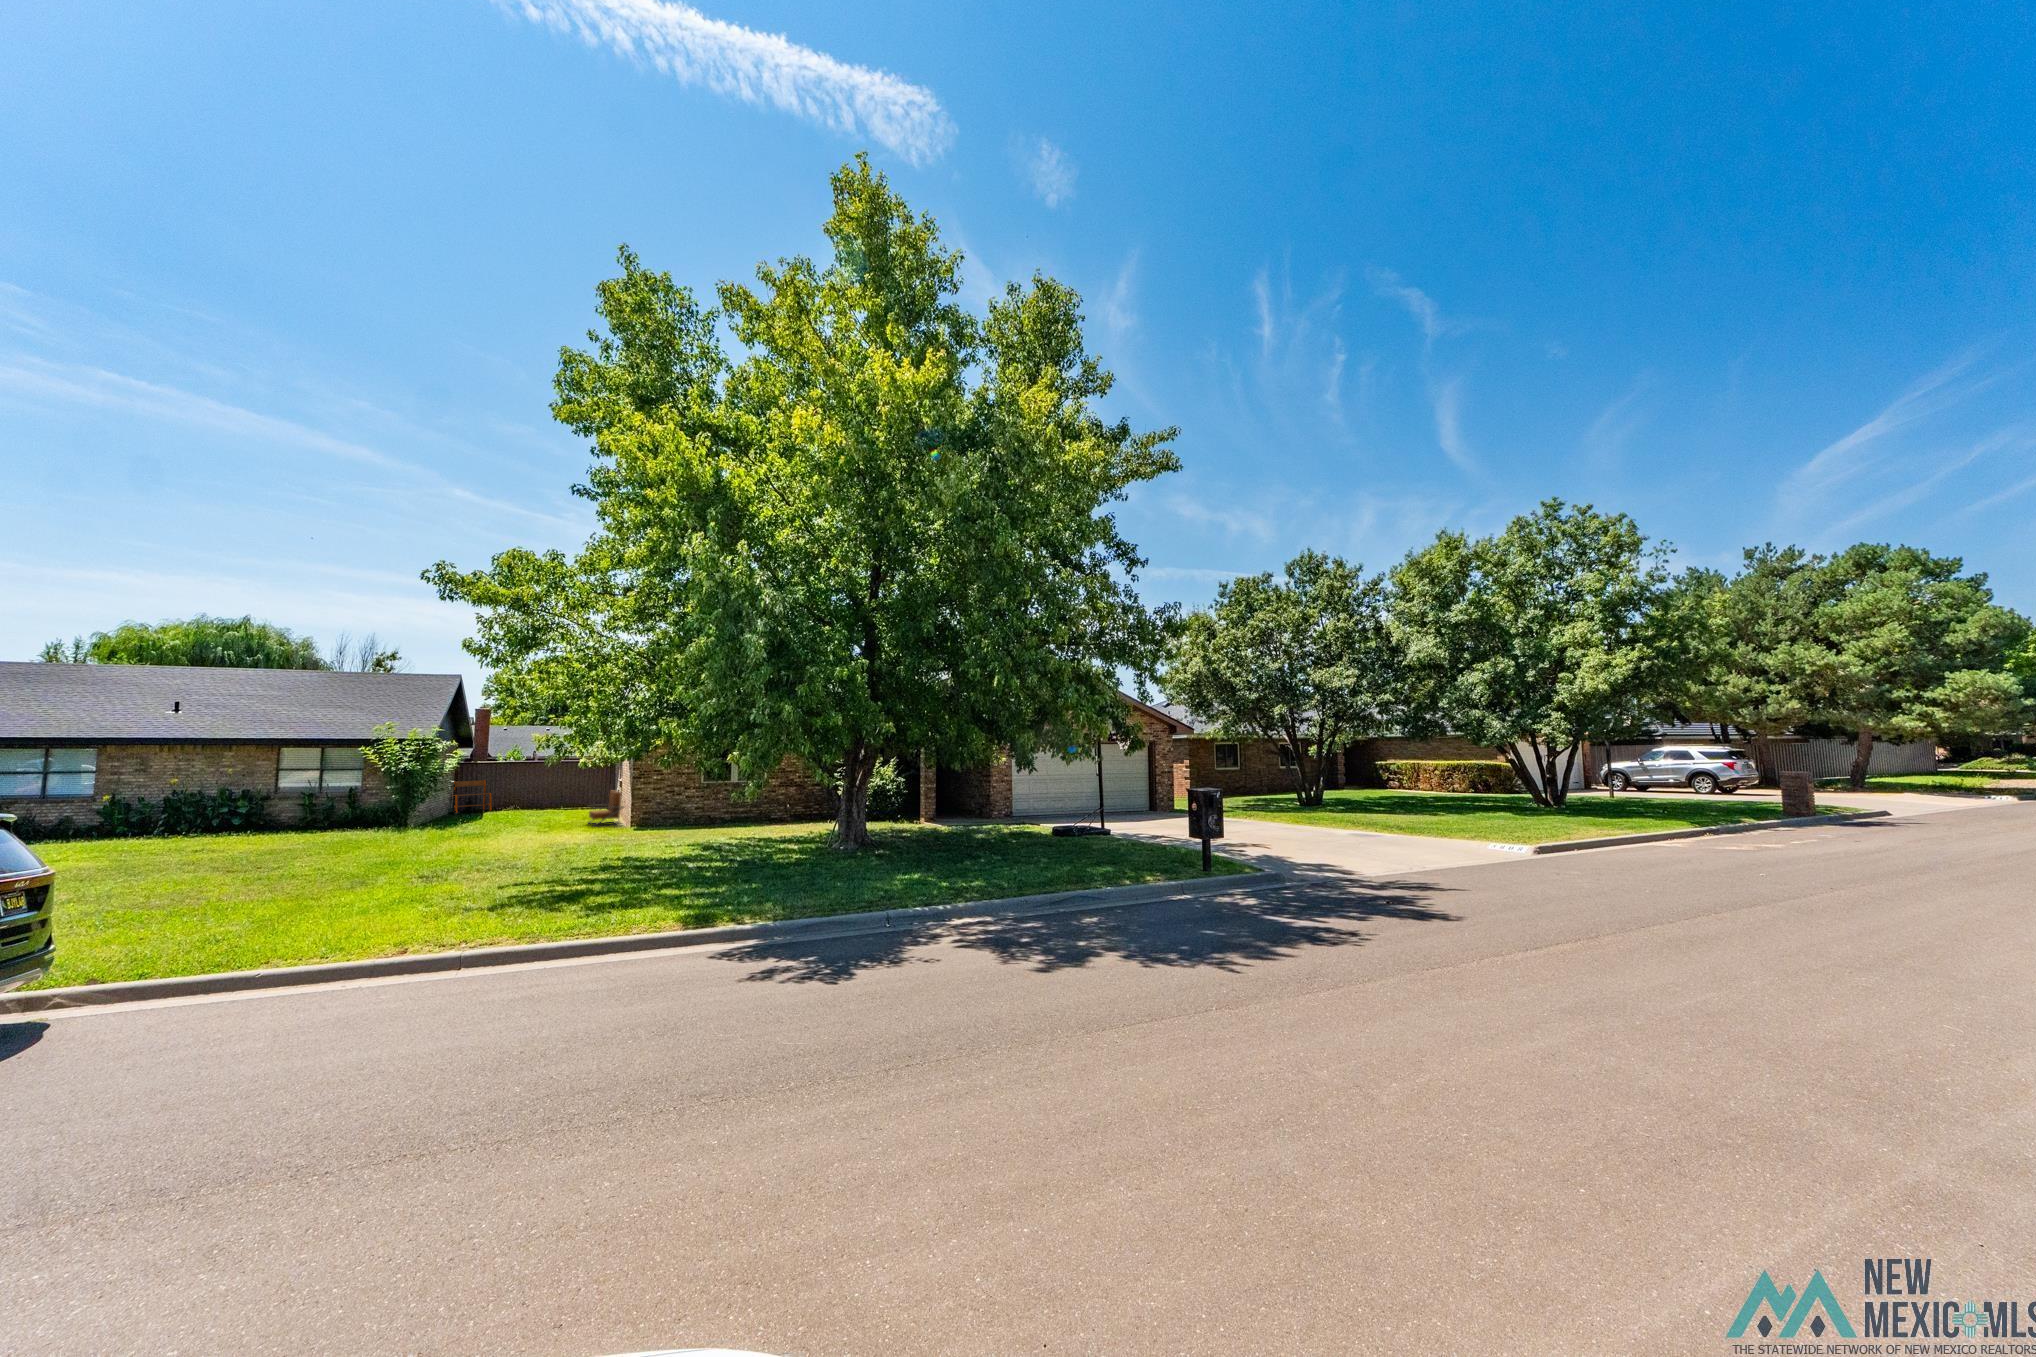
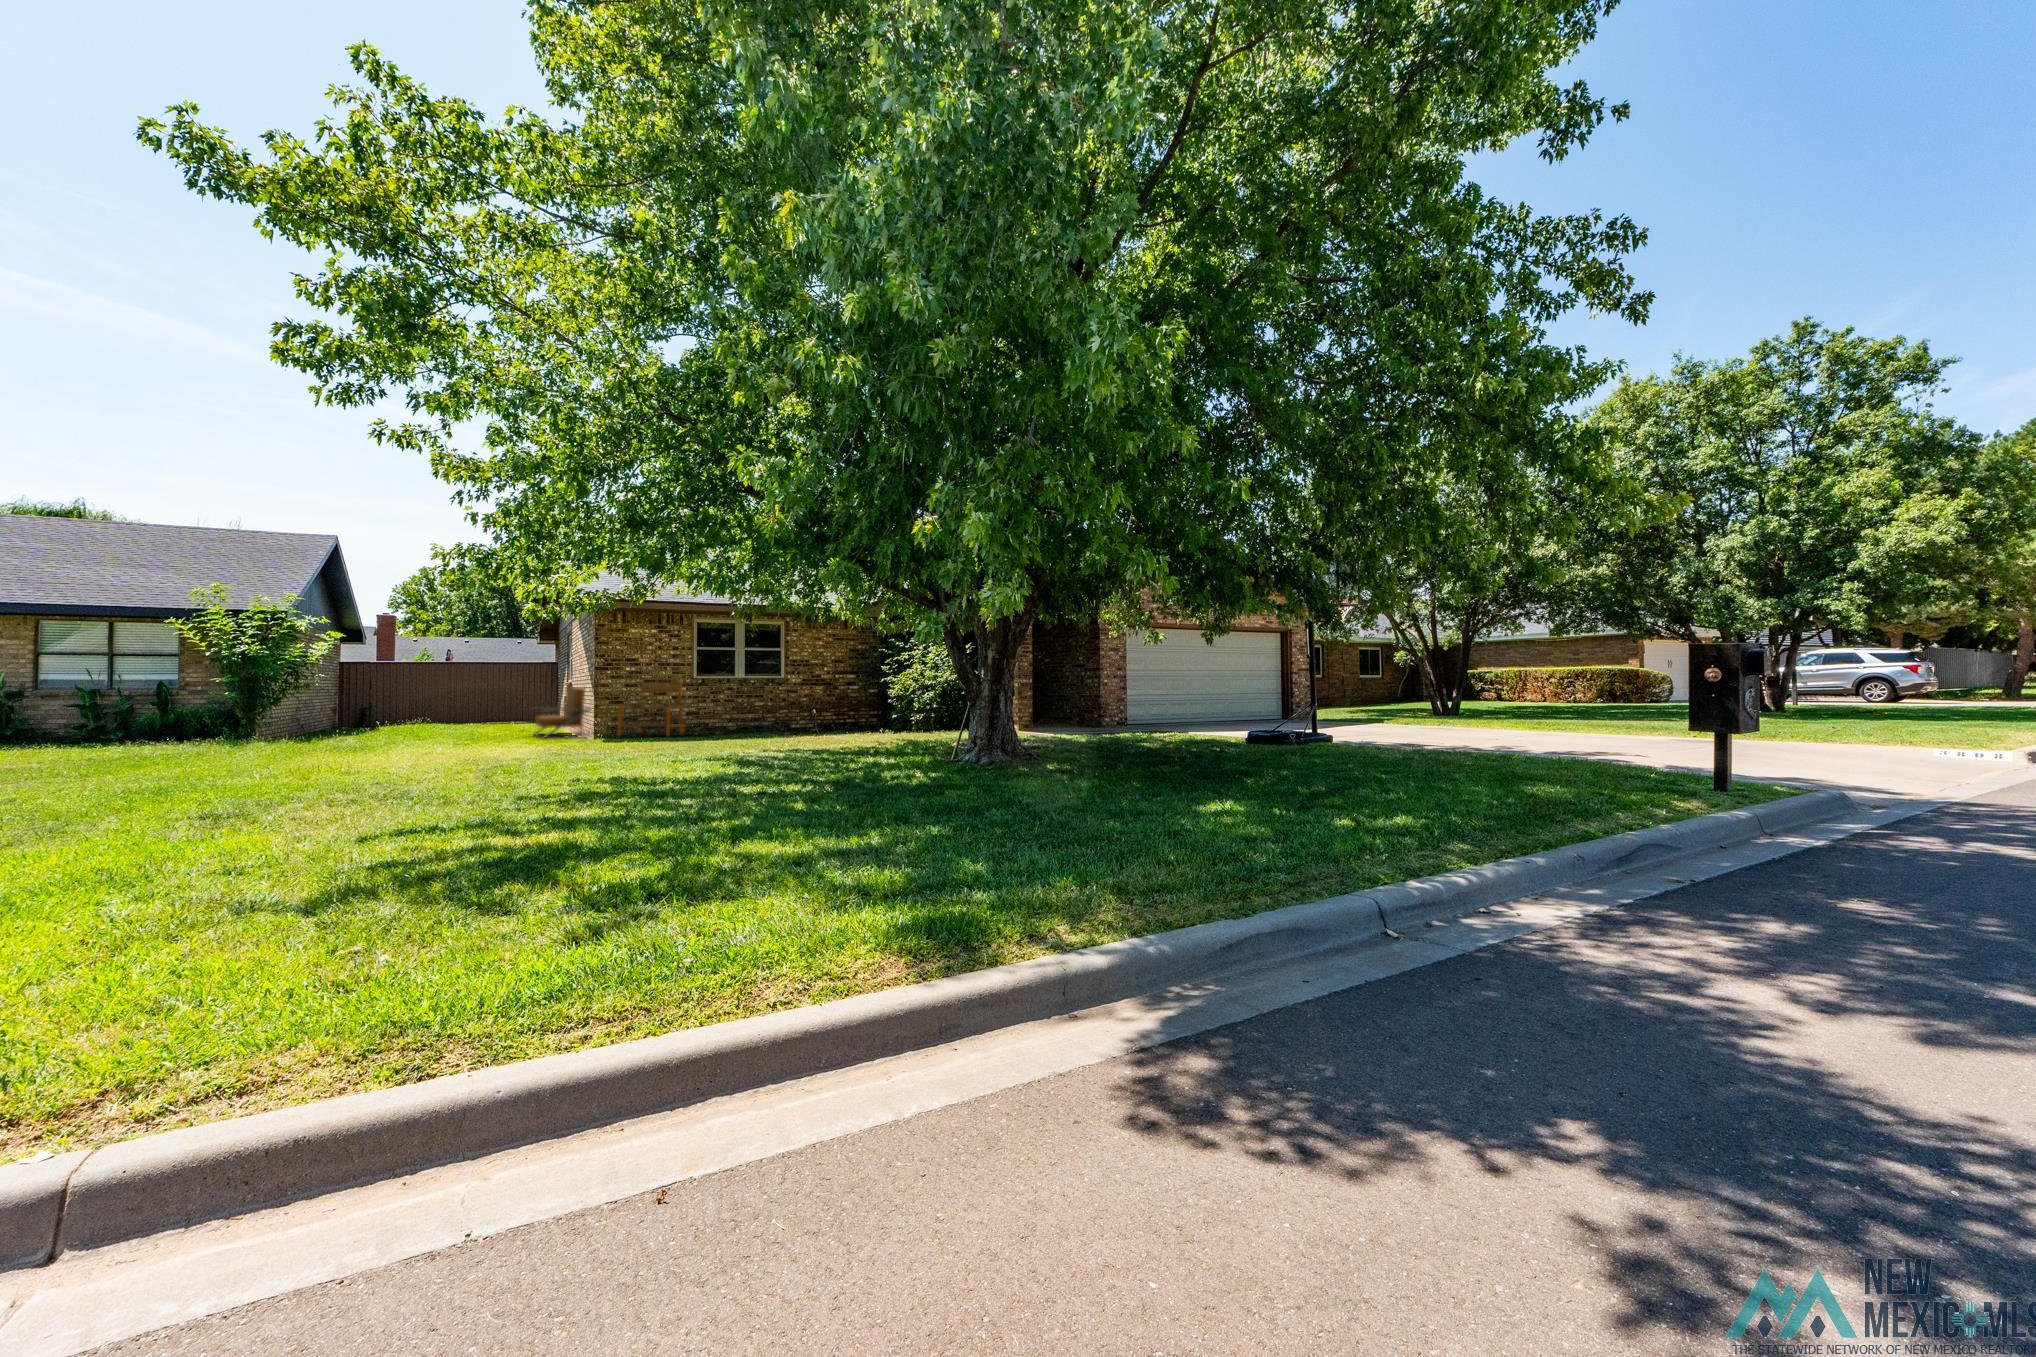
bench: present [452,780,492,813] -> present [617,683,685,736]

